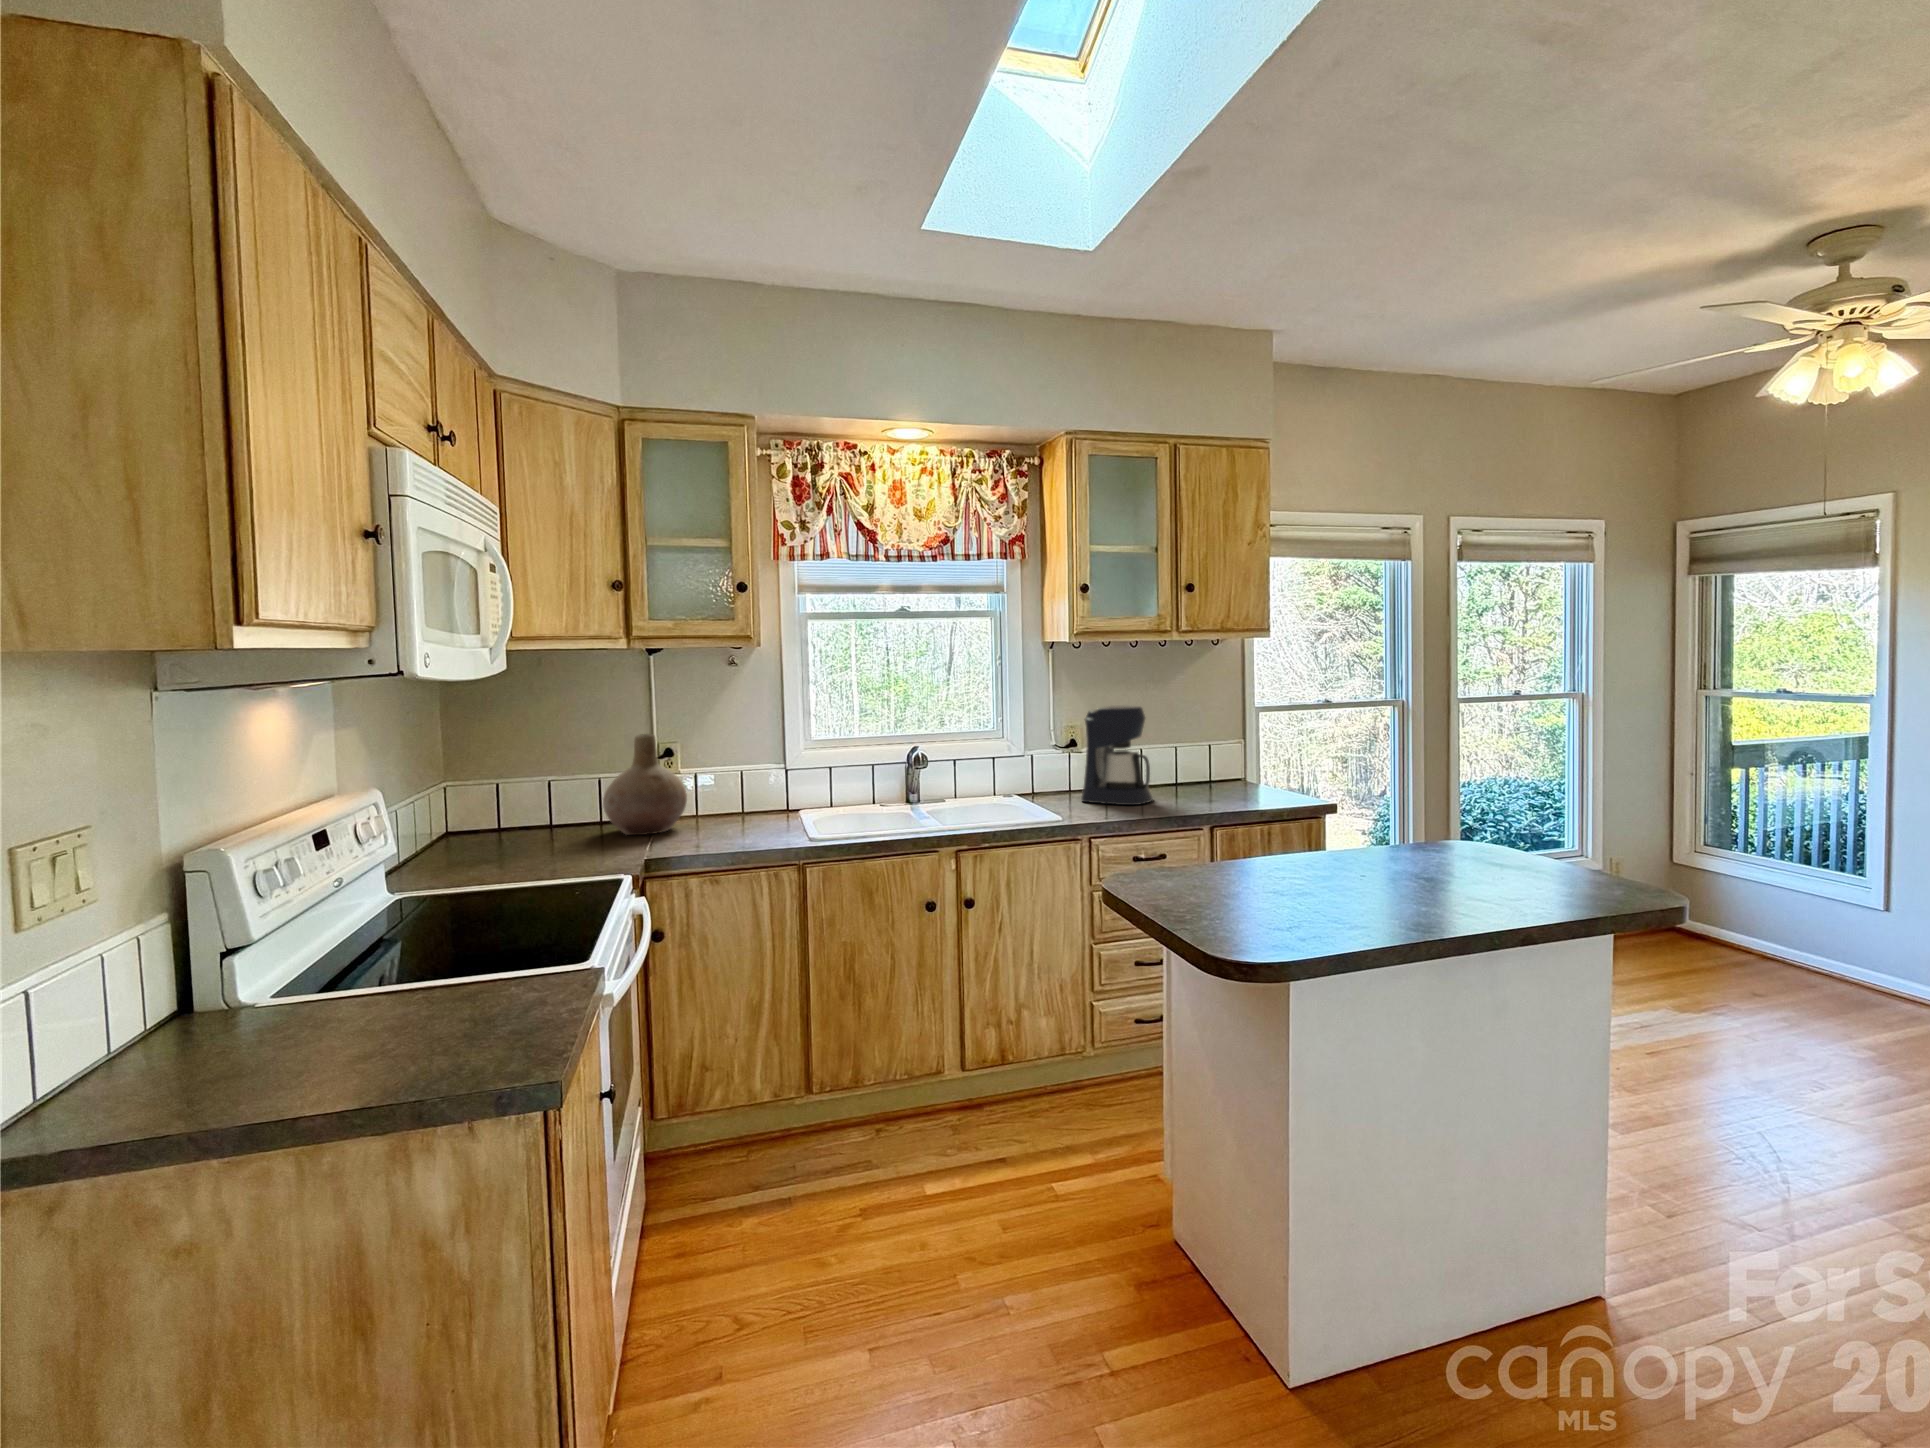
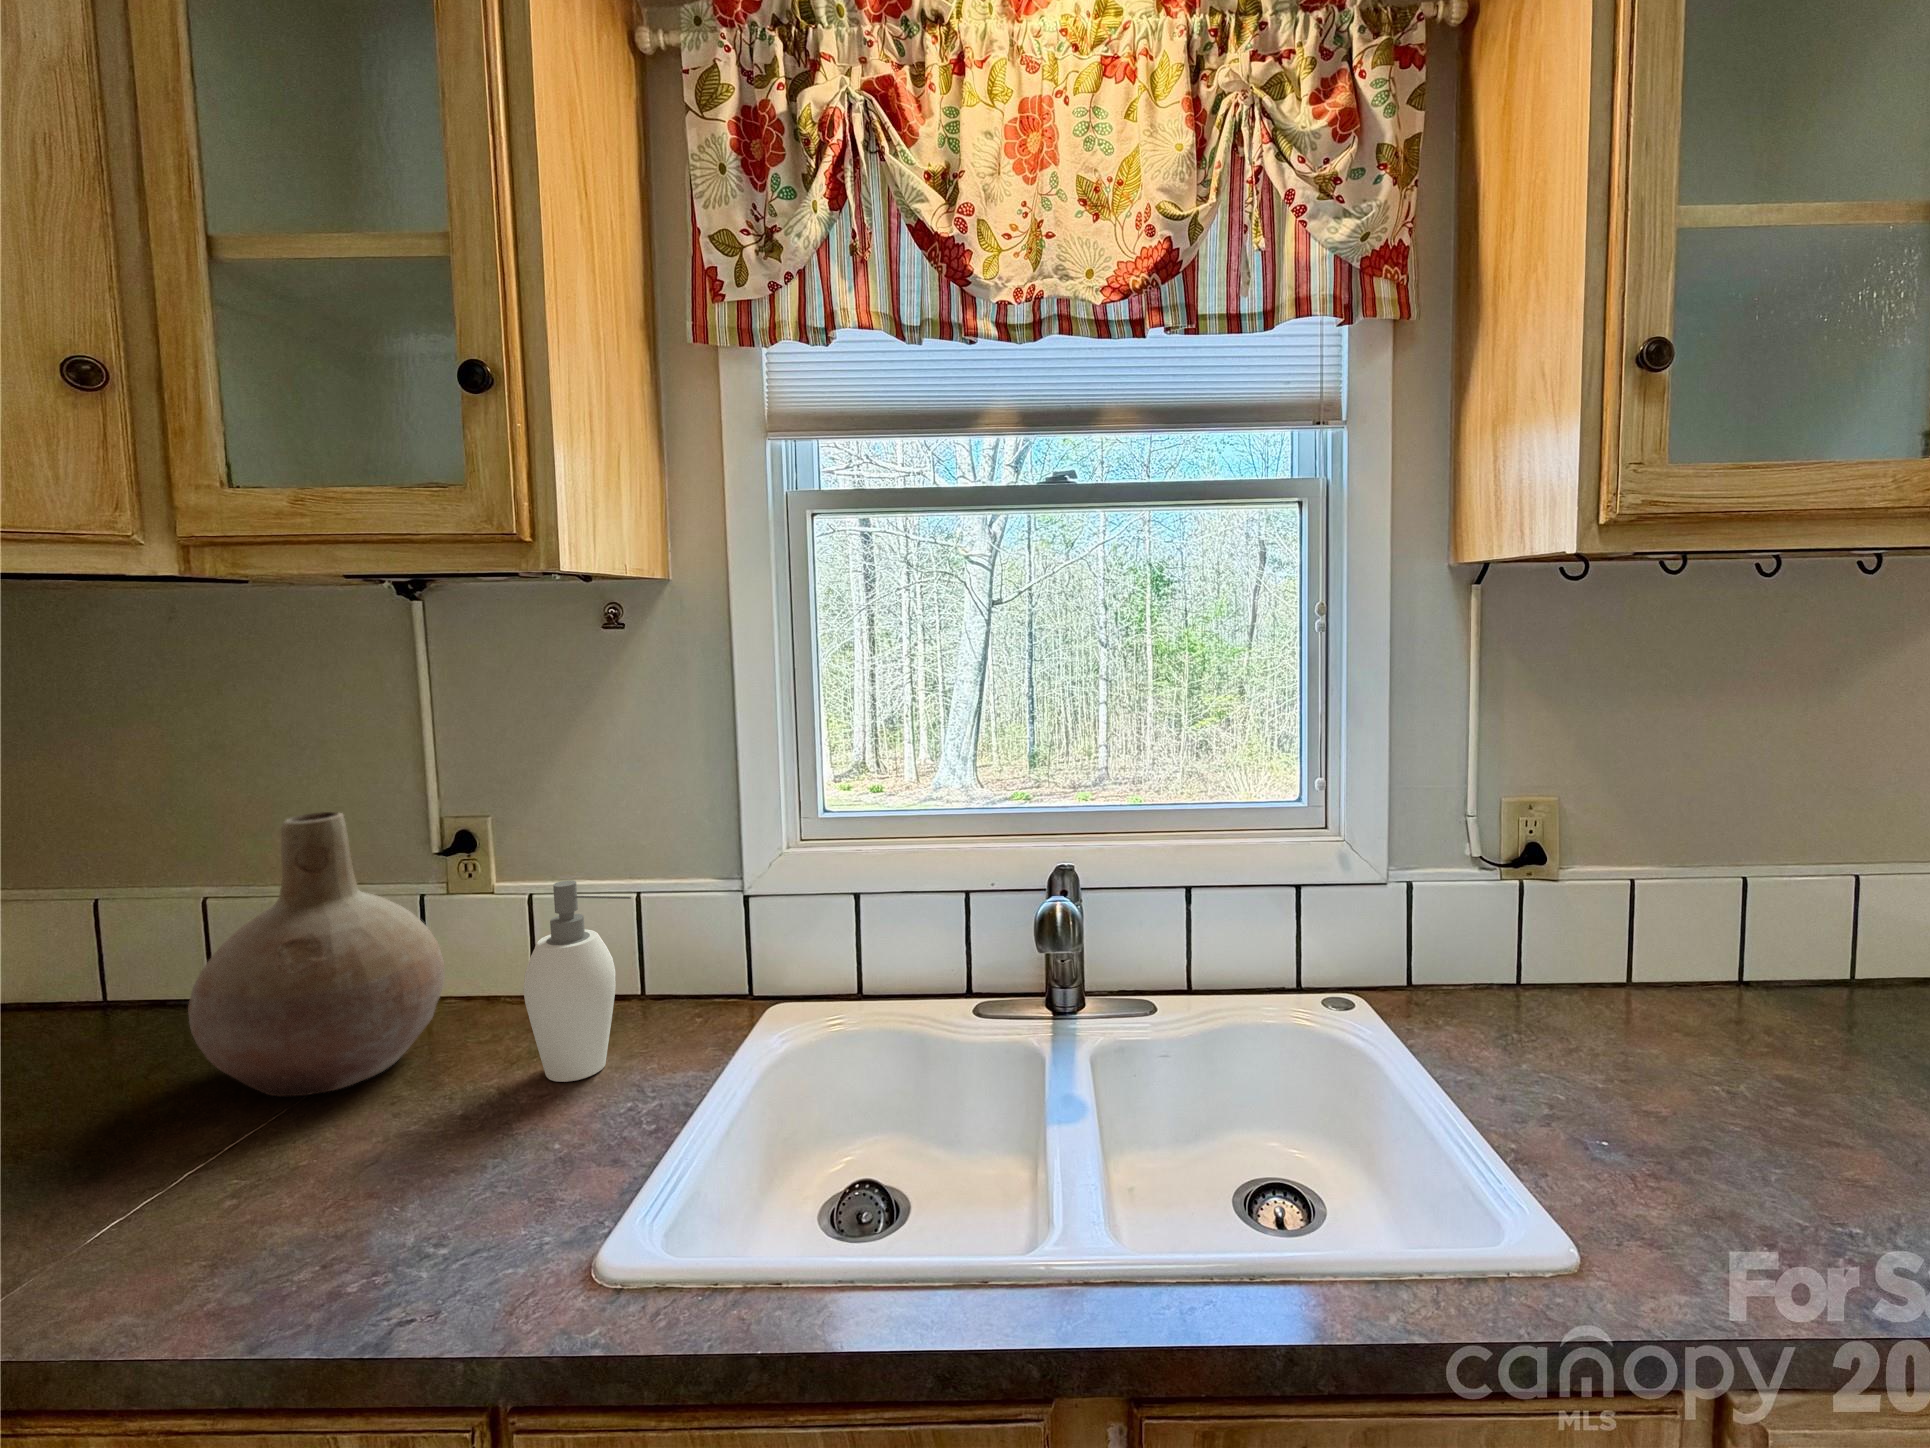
coffee maker: present [1081,705,1153,805] -> none [1578,760,1856,1125]
soap dispenser: none [728,756,768,826] -> present [523,881,631,1082]

